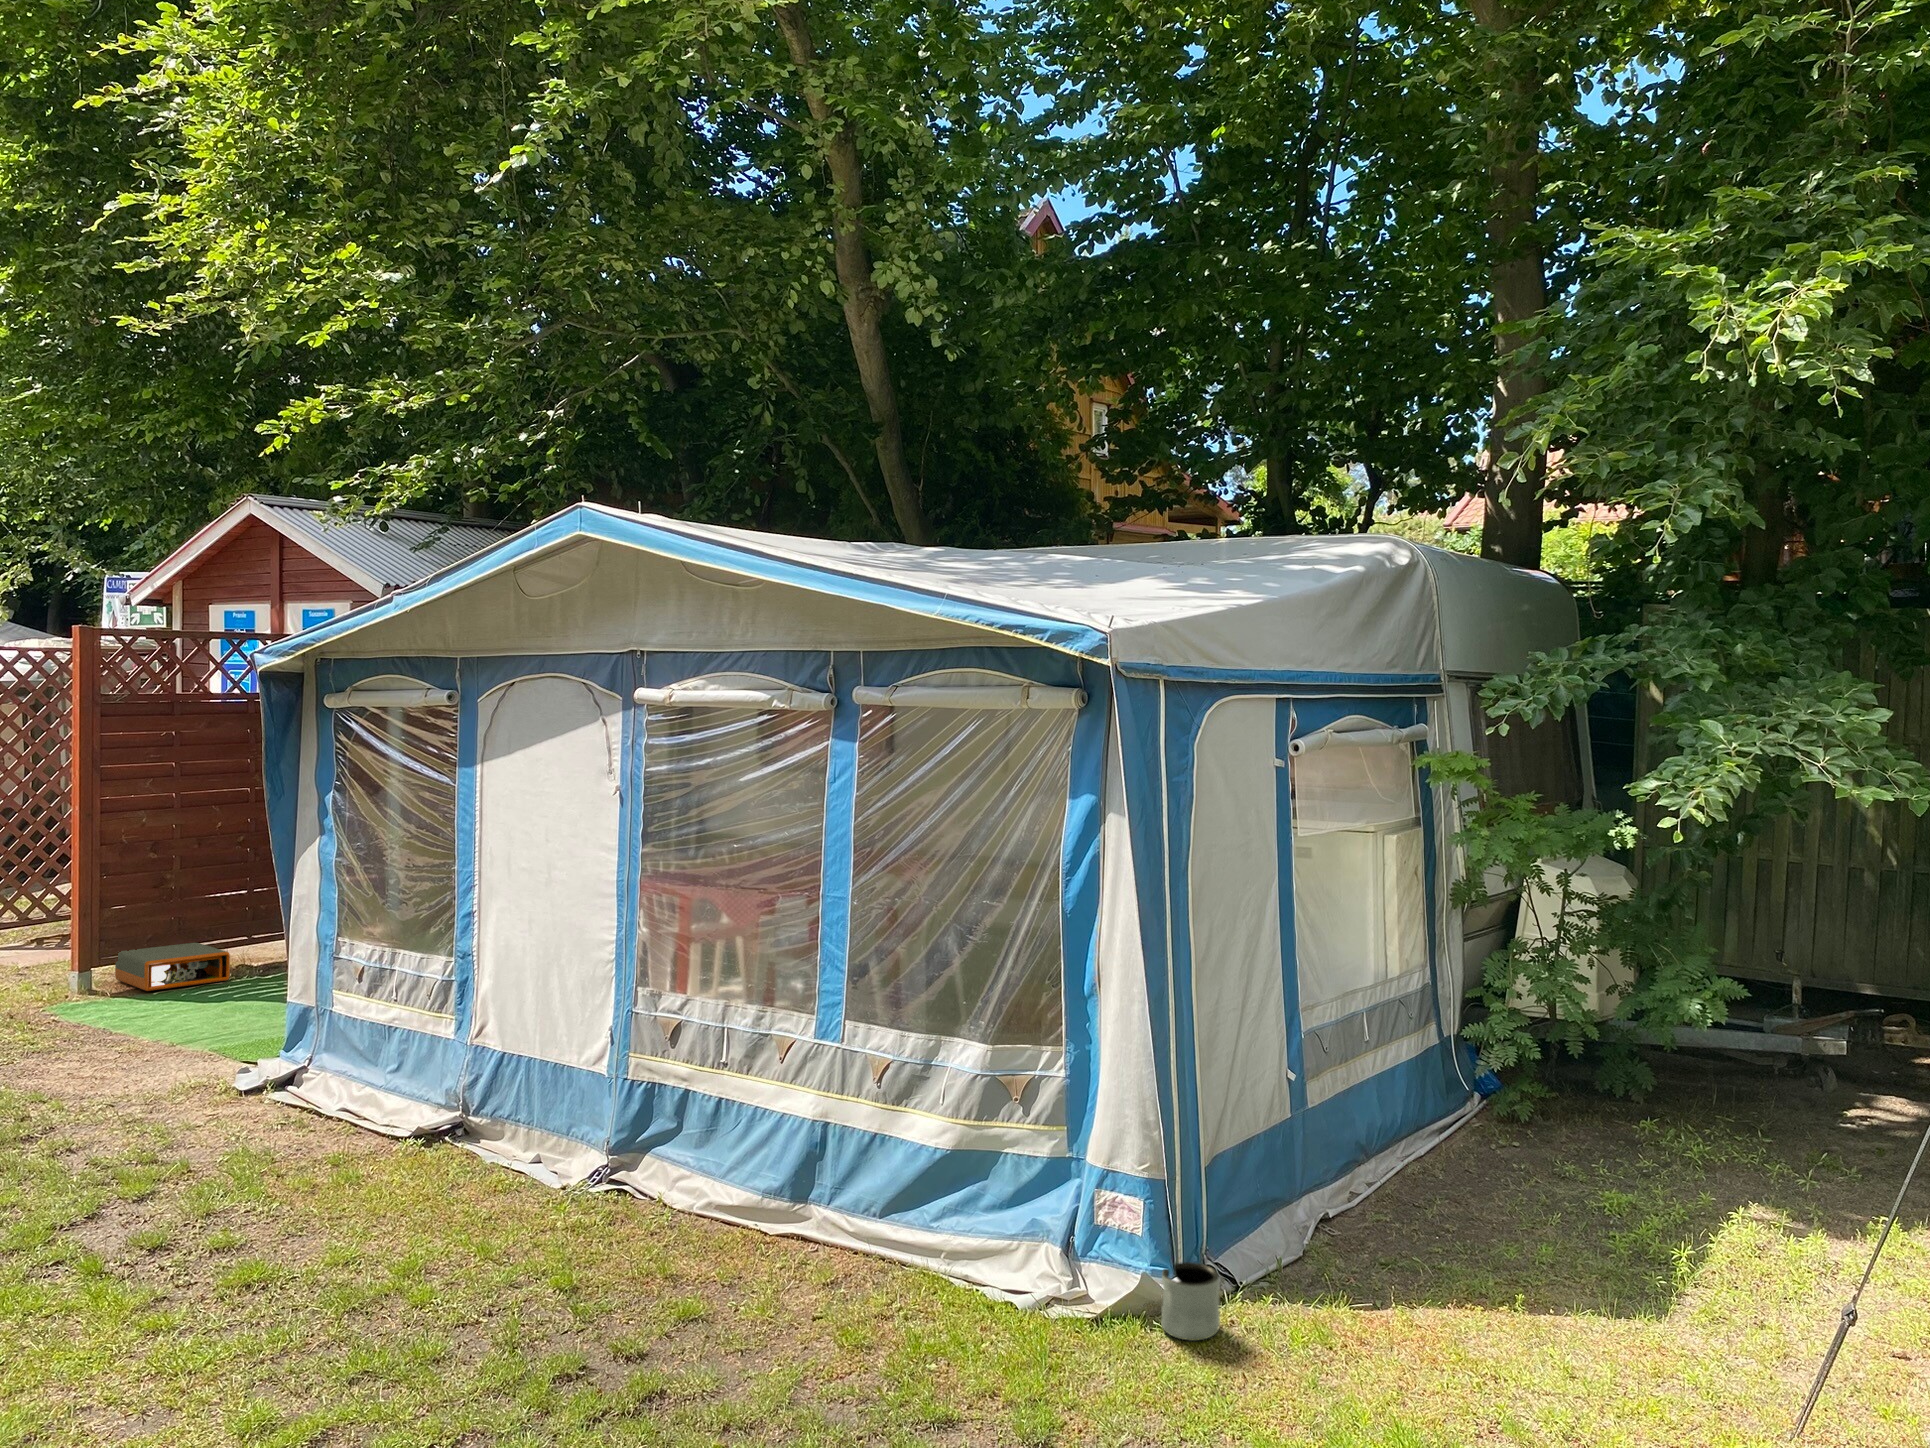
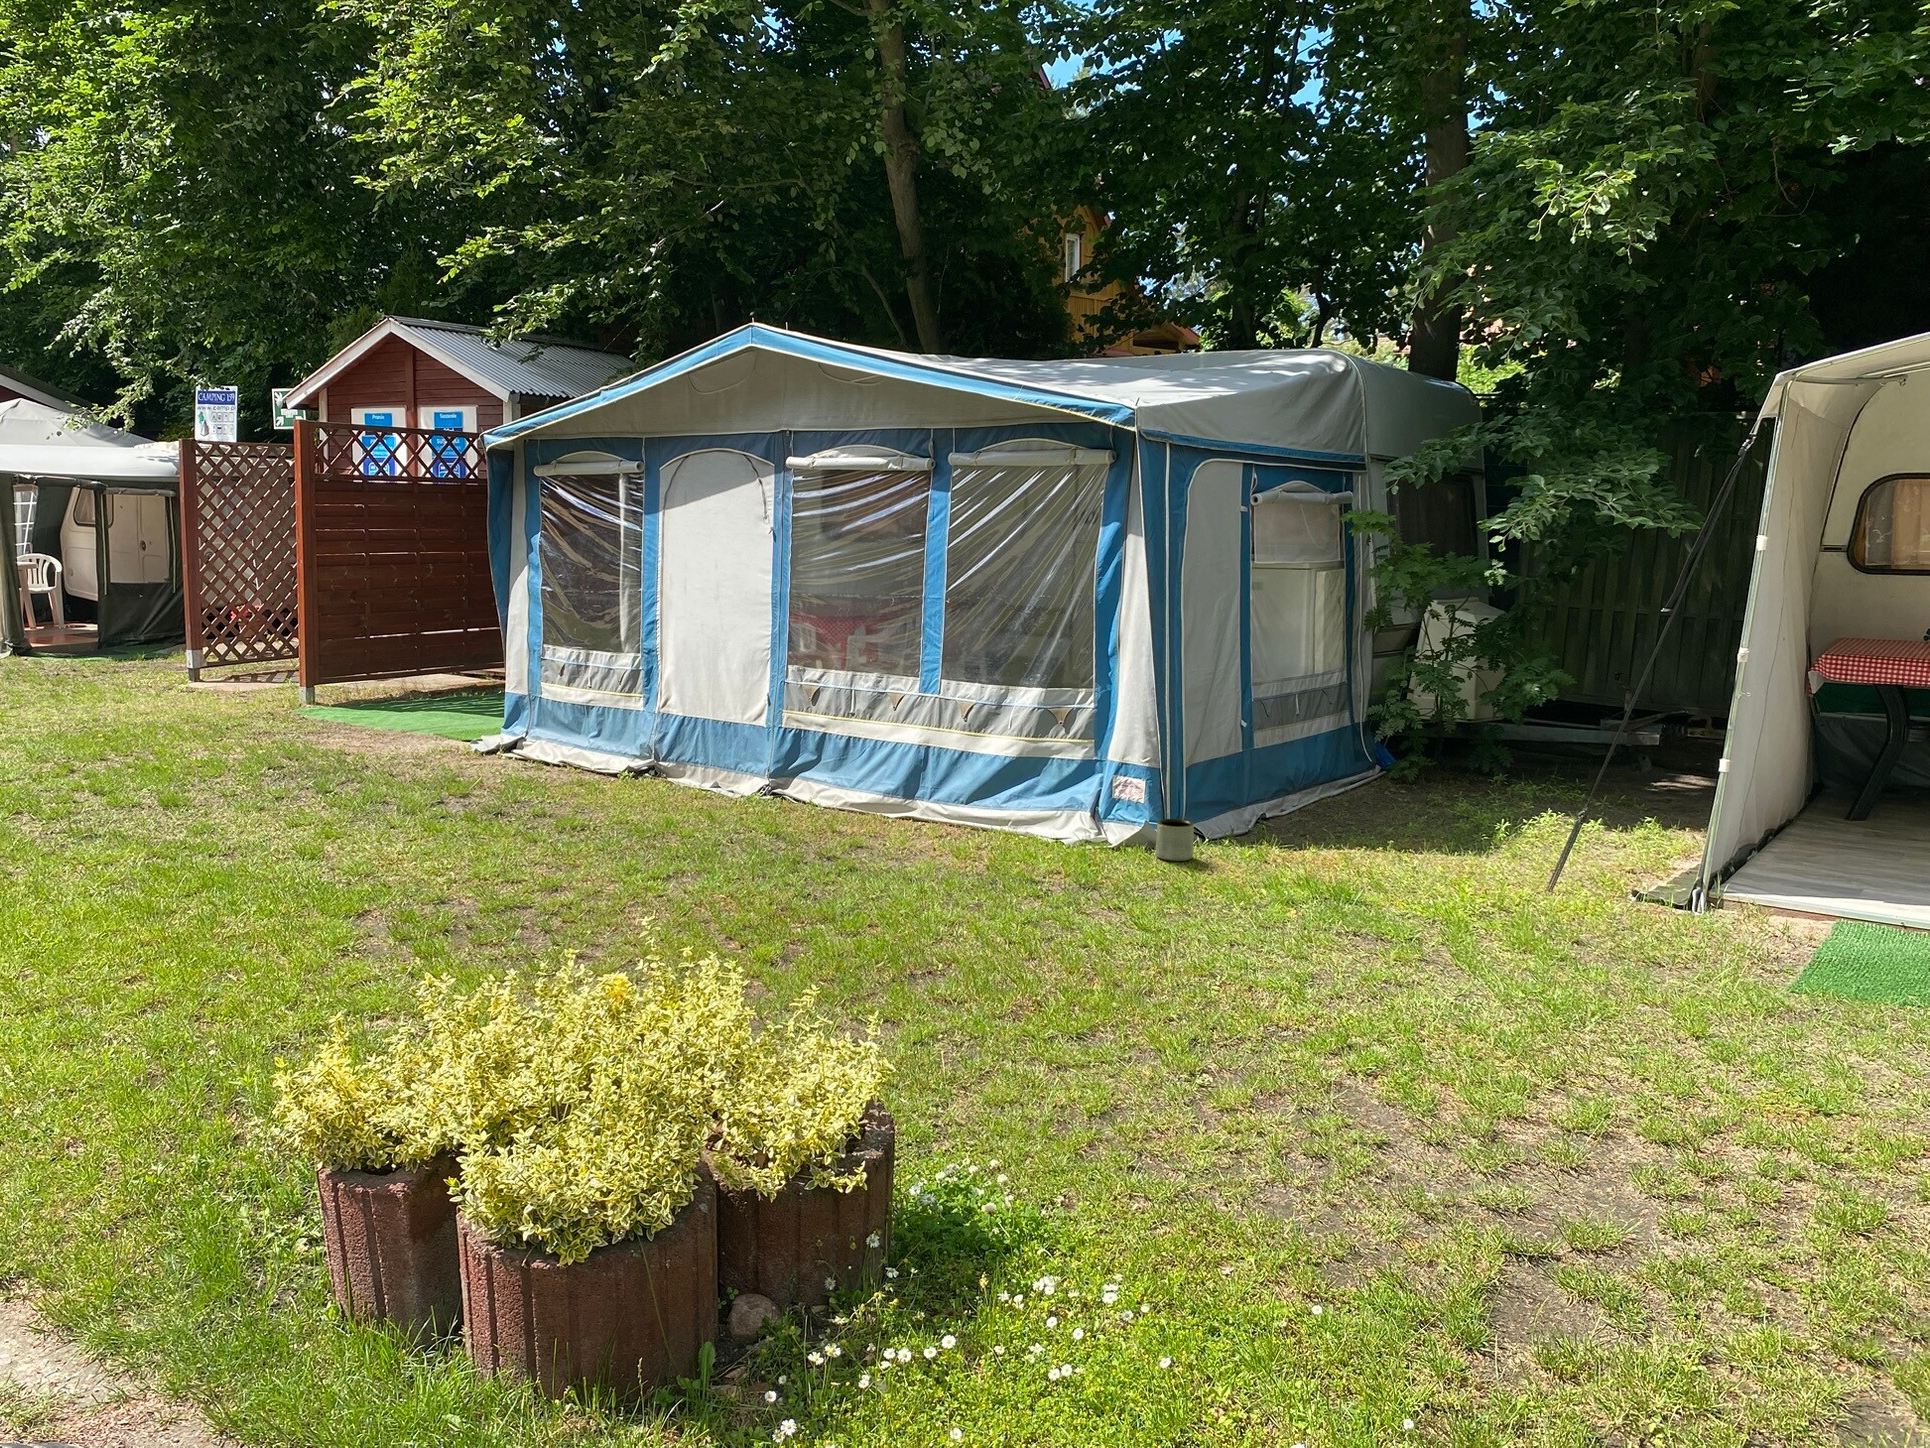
storage box: present [115,943,230,991] -> none [337,668,423,699]

